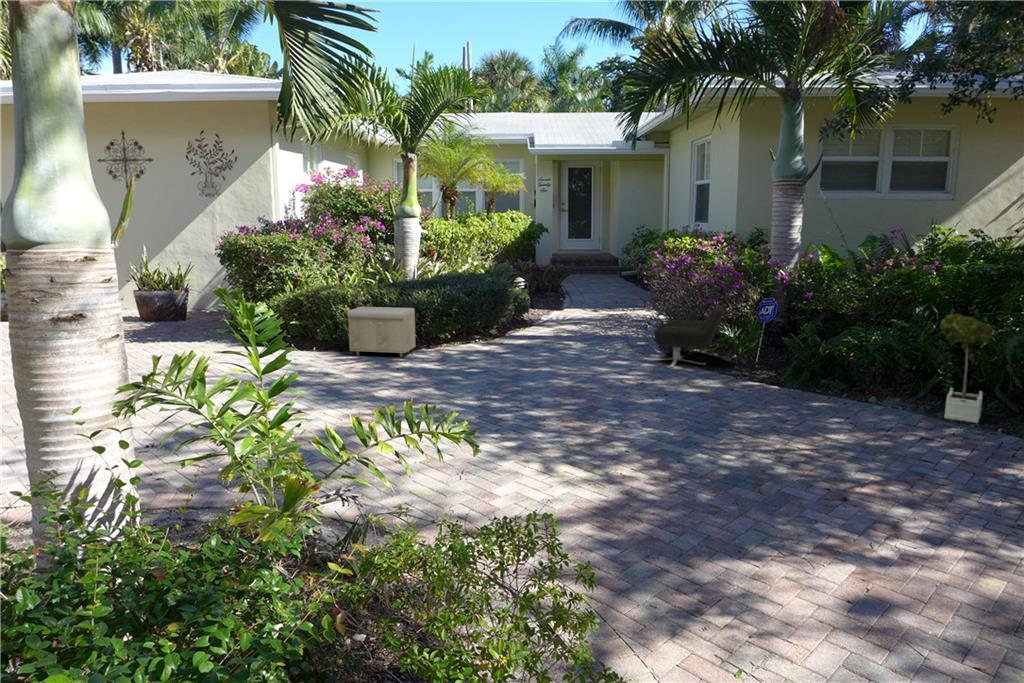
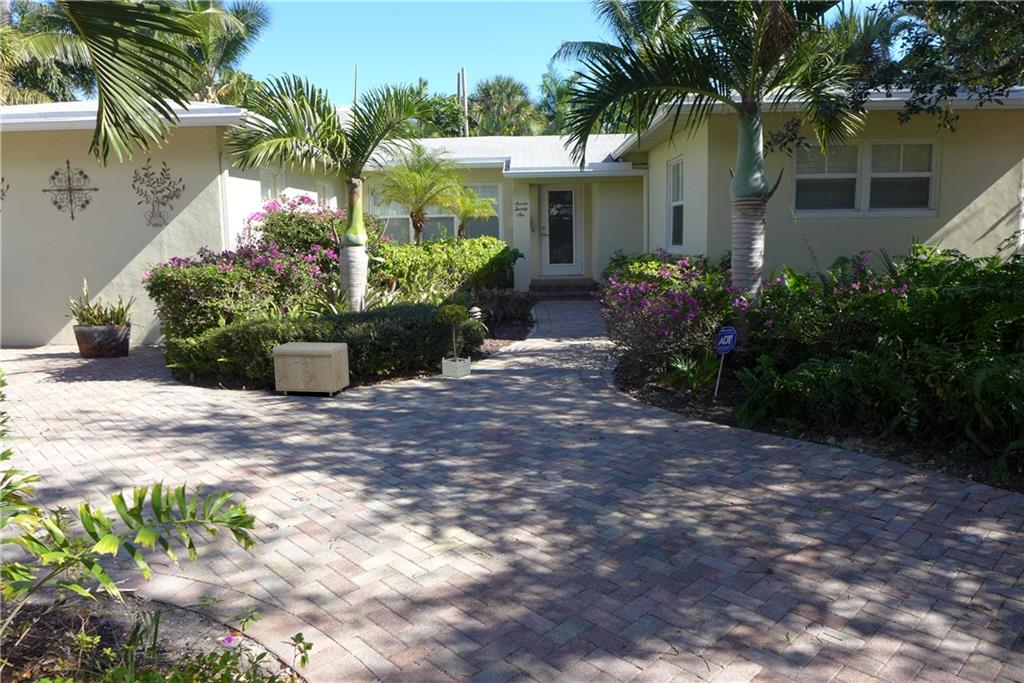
lounge chair: present [648,305,725,367] -> none [596,336,679,405]
potted tree: present [940,314,994,423] -> present [436,304,471,378]

